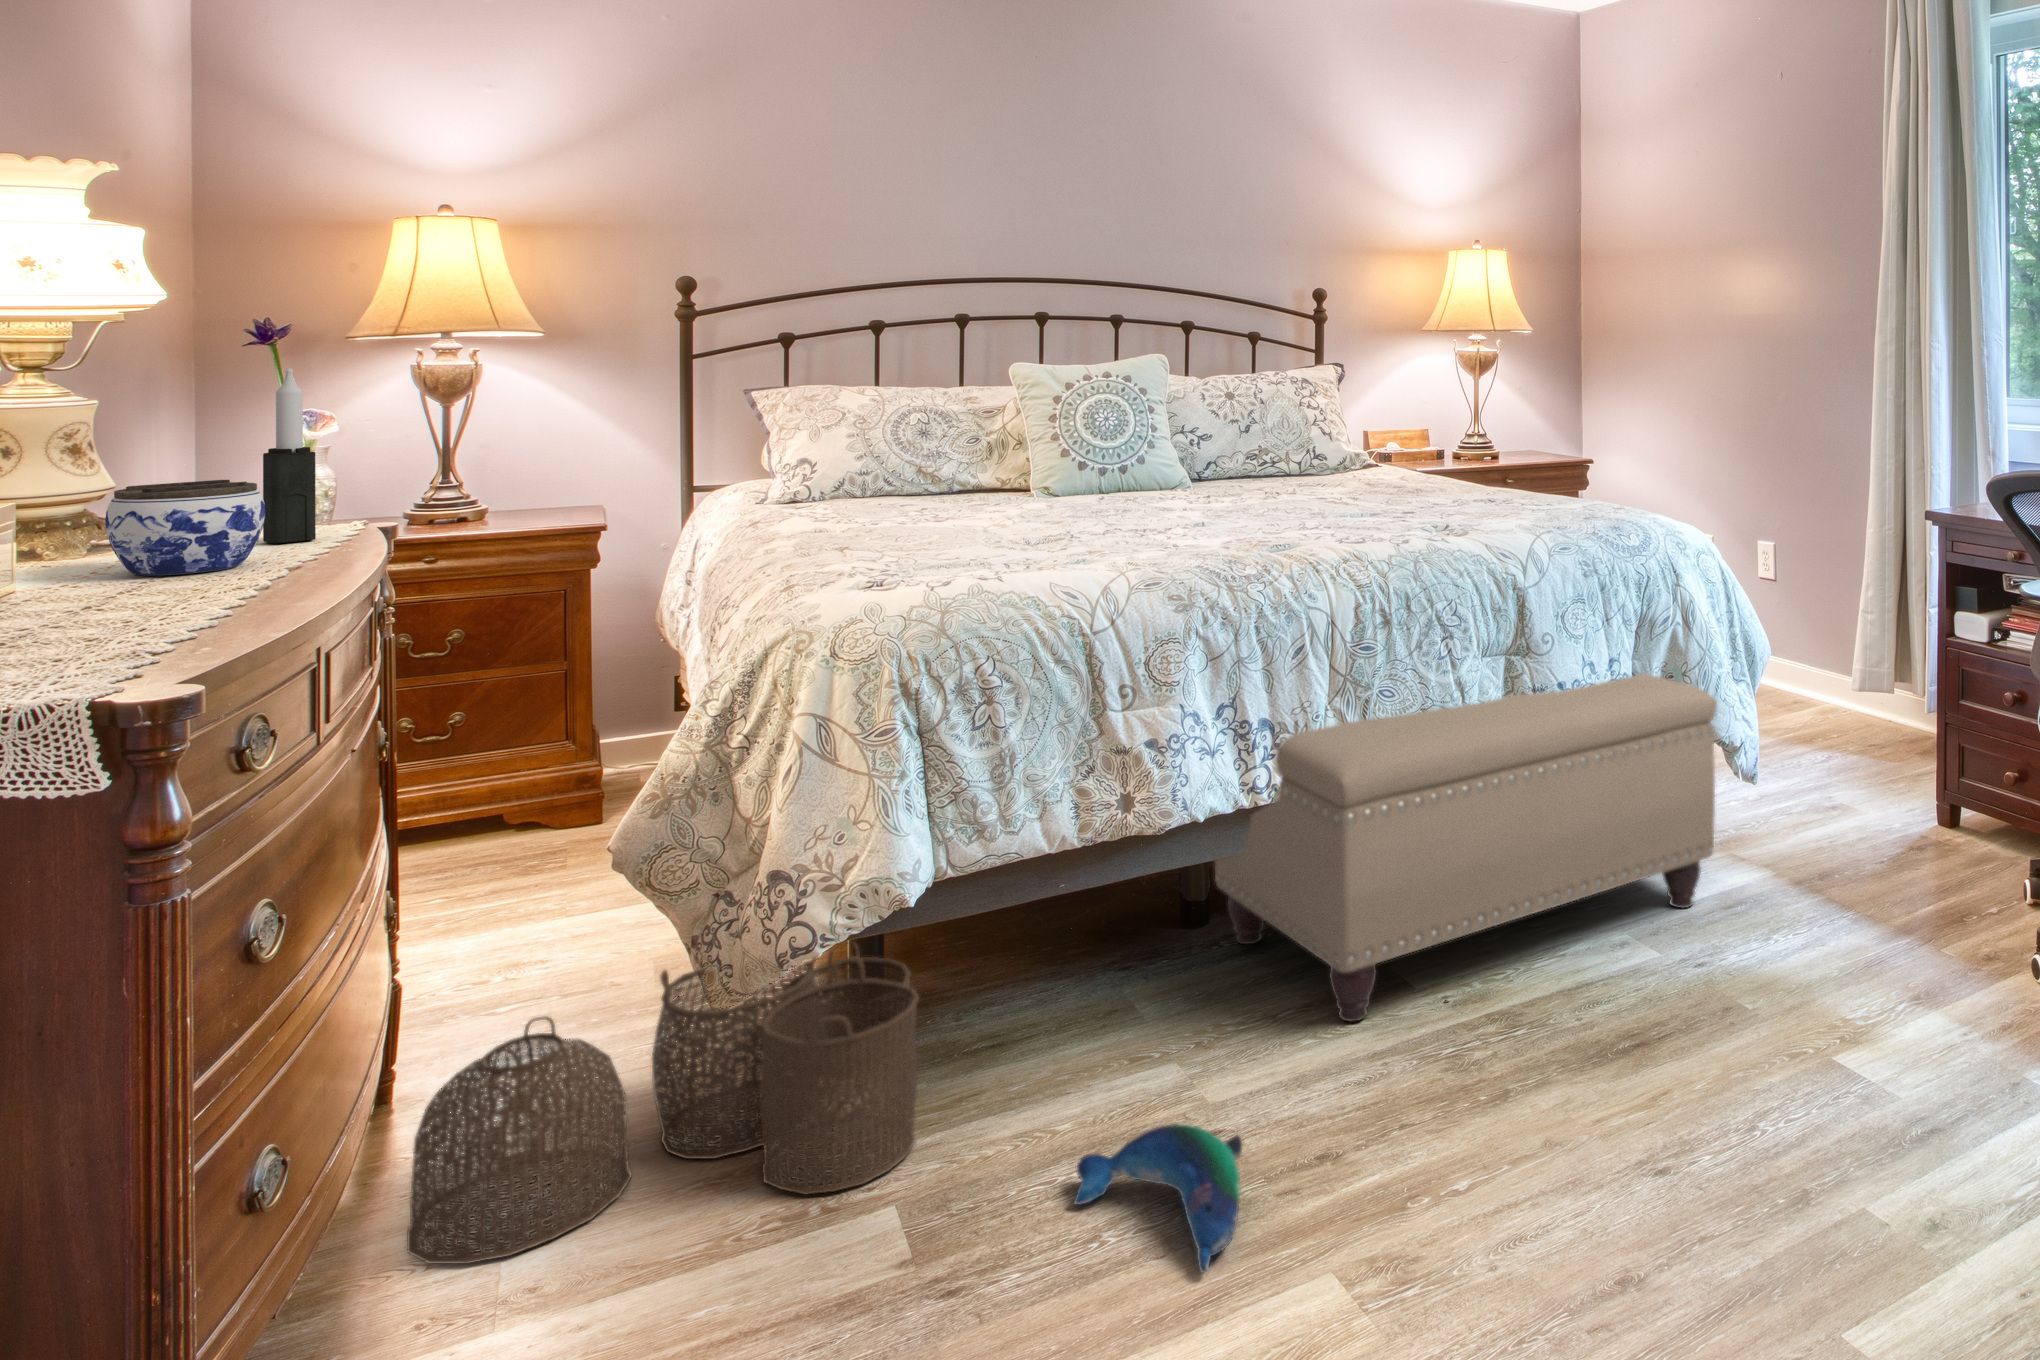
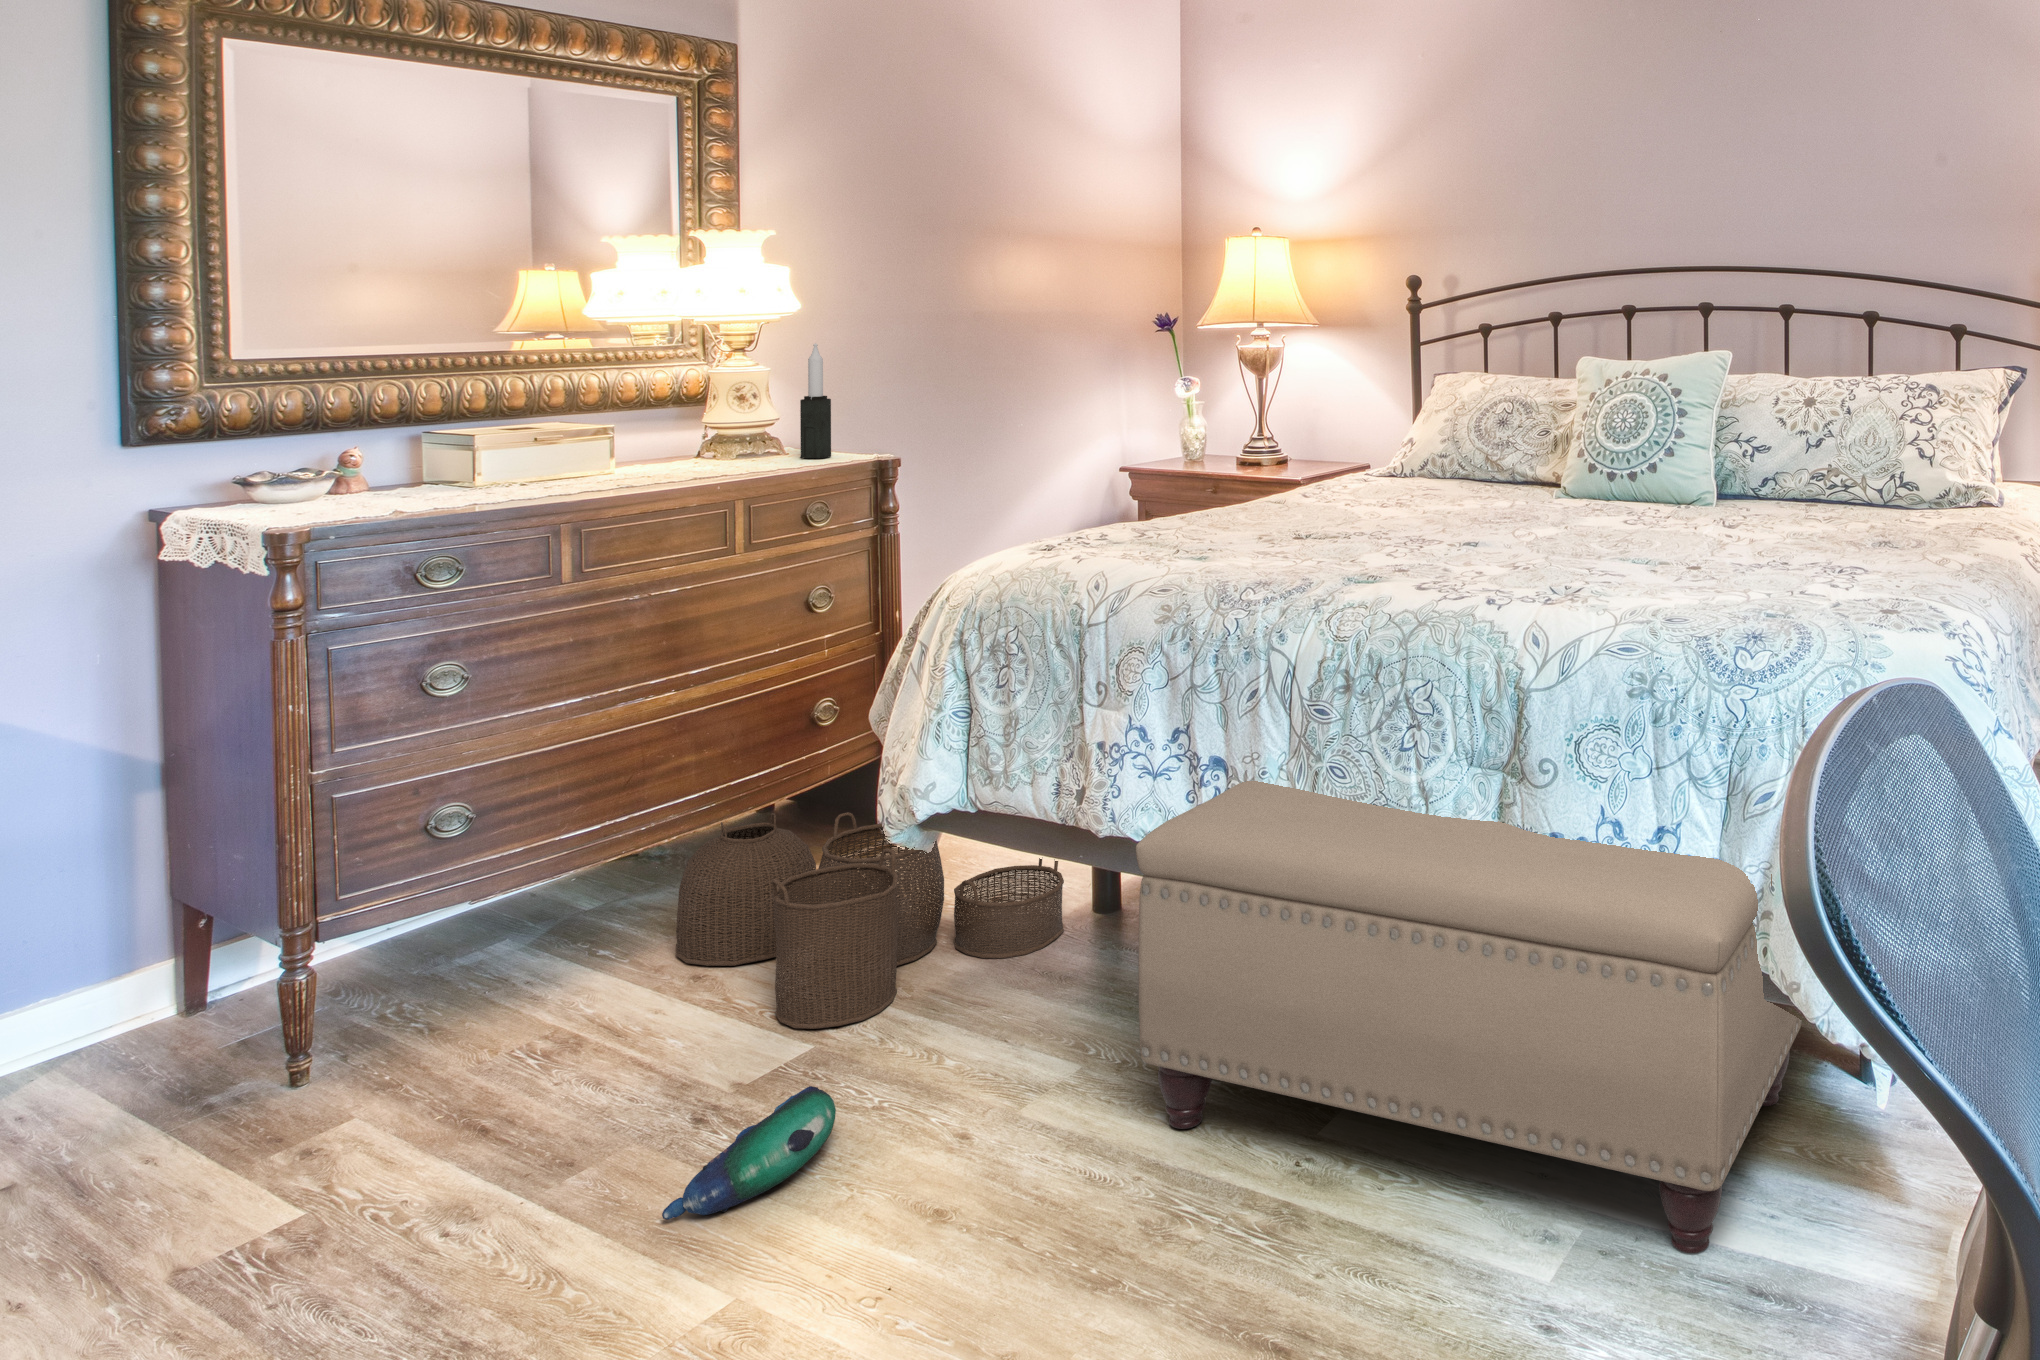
jar: present [105,480,265,575] -> none [654,413,736,470]

